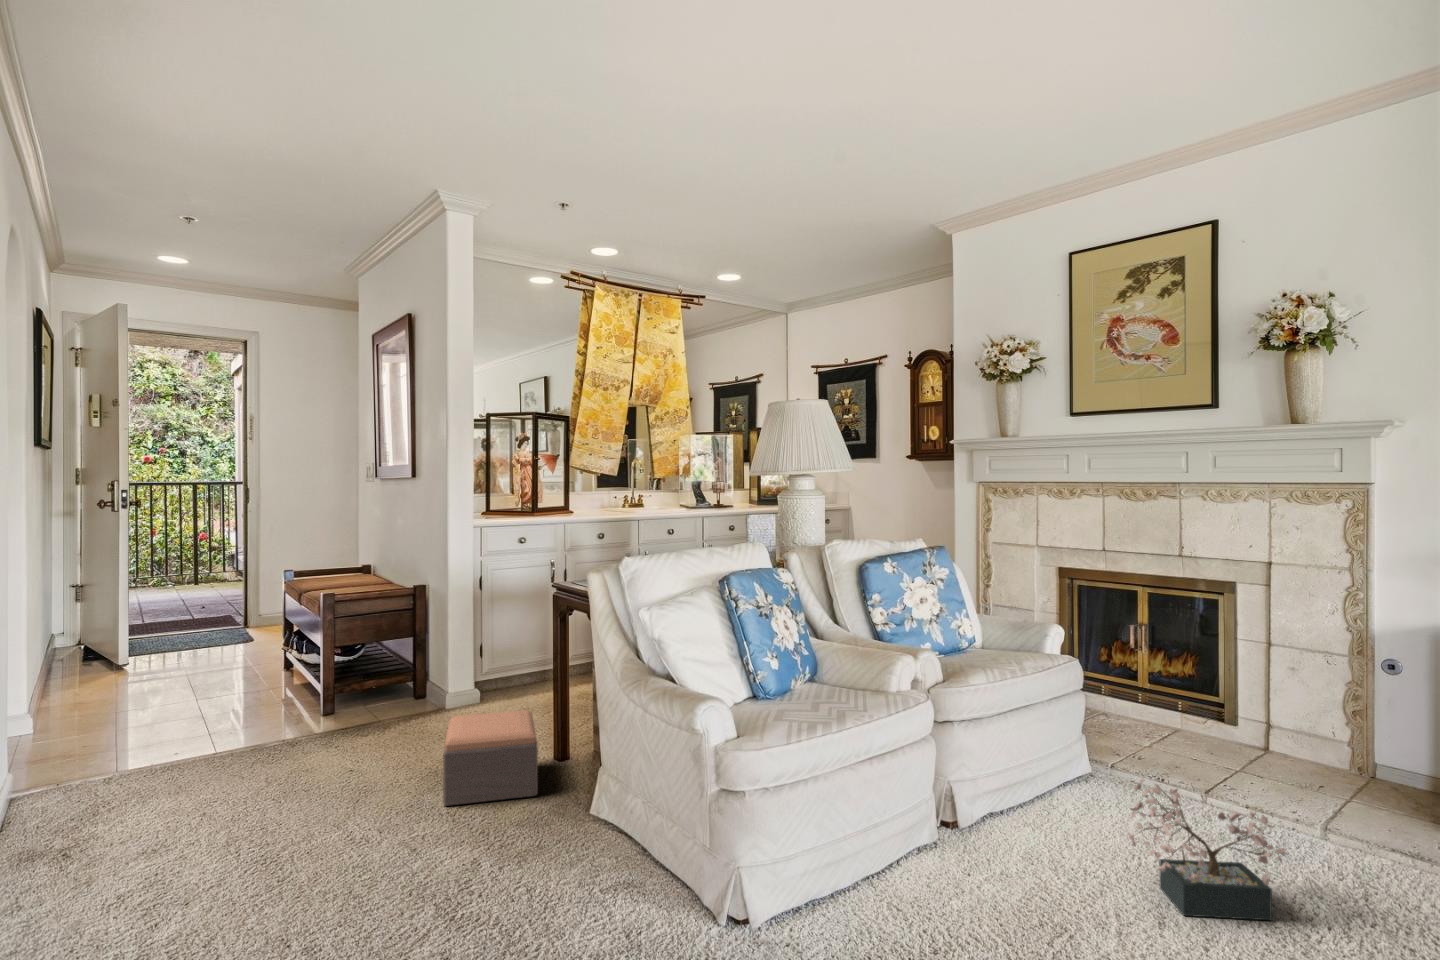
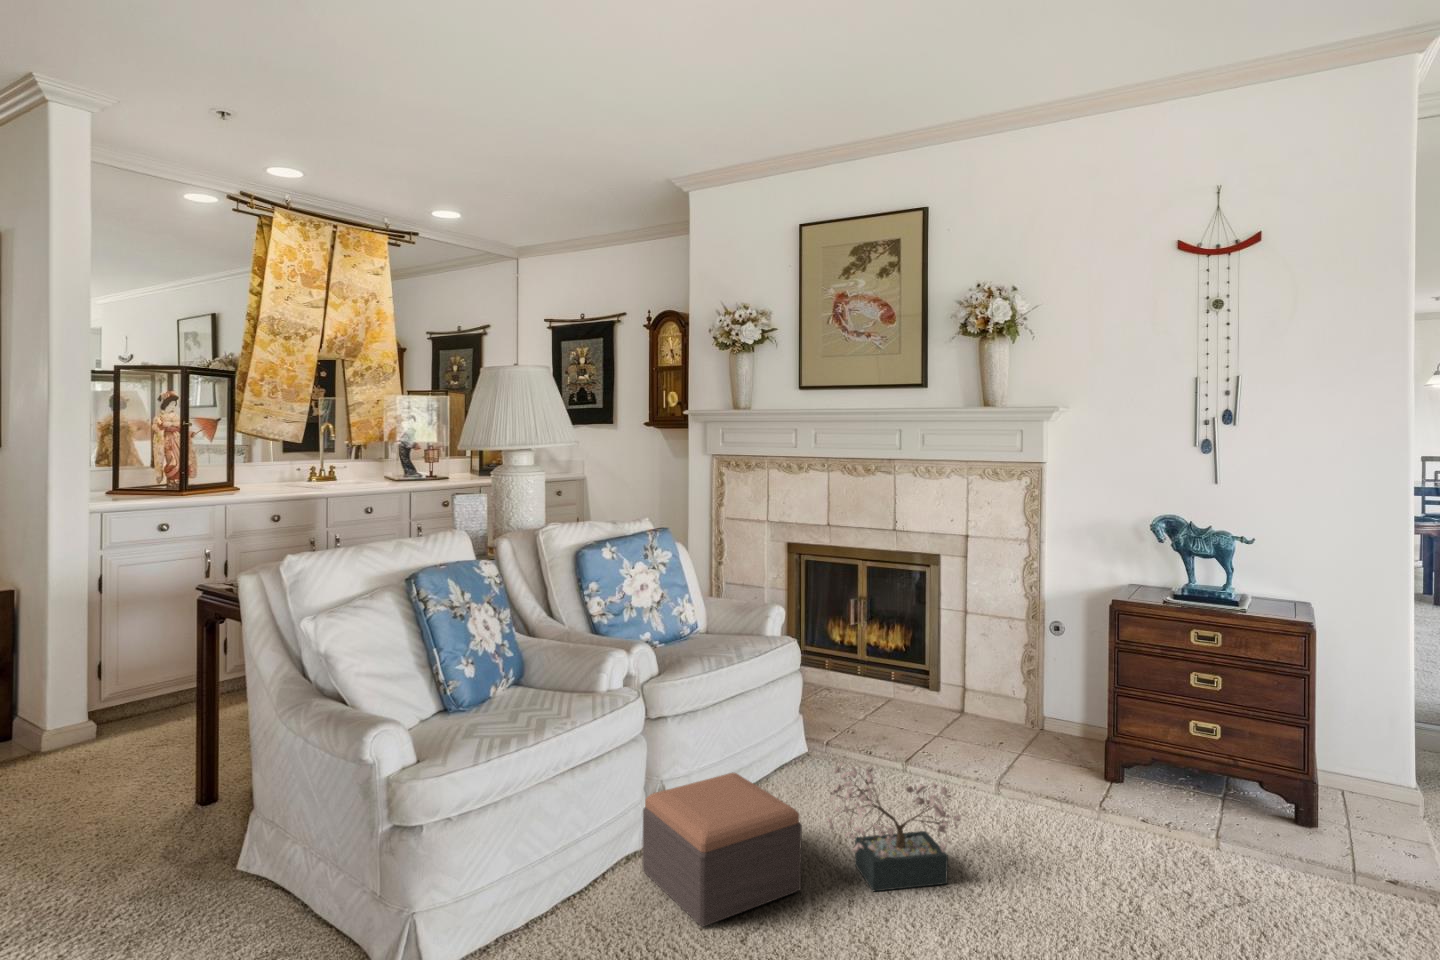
footstool: present [443,710,538,806] -> present [643,773,802,927]

